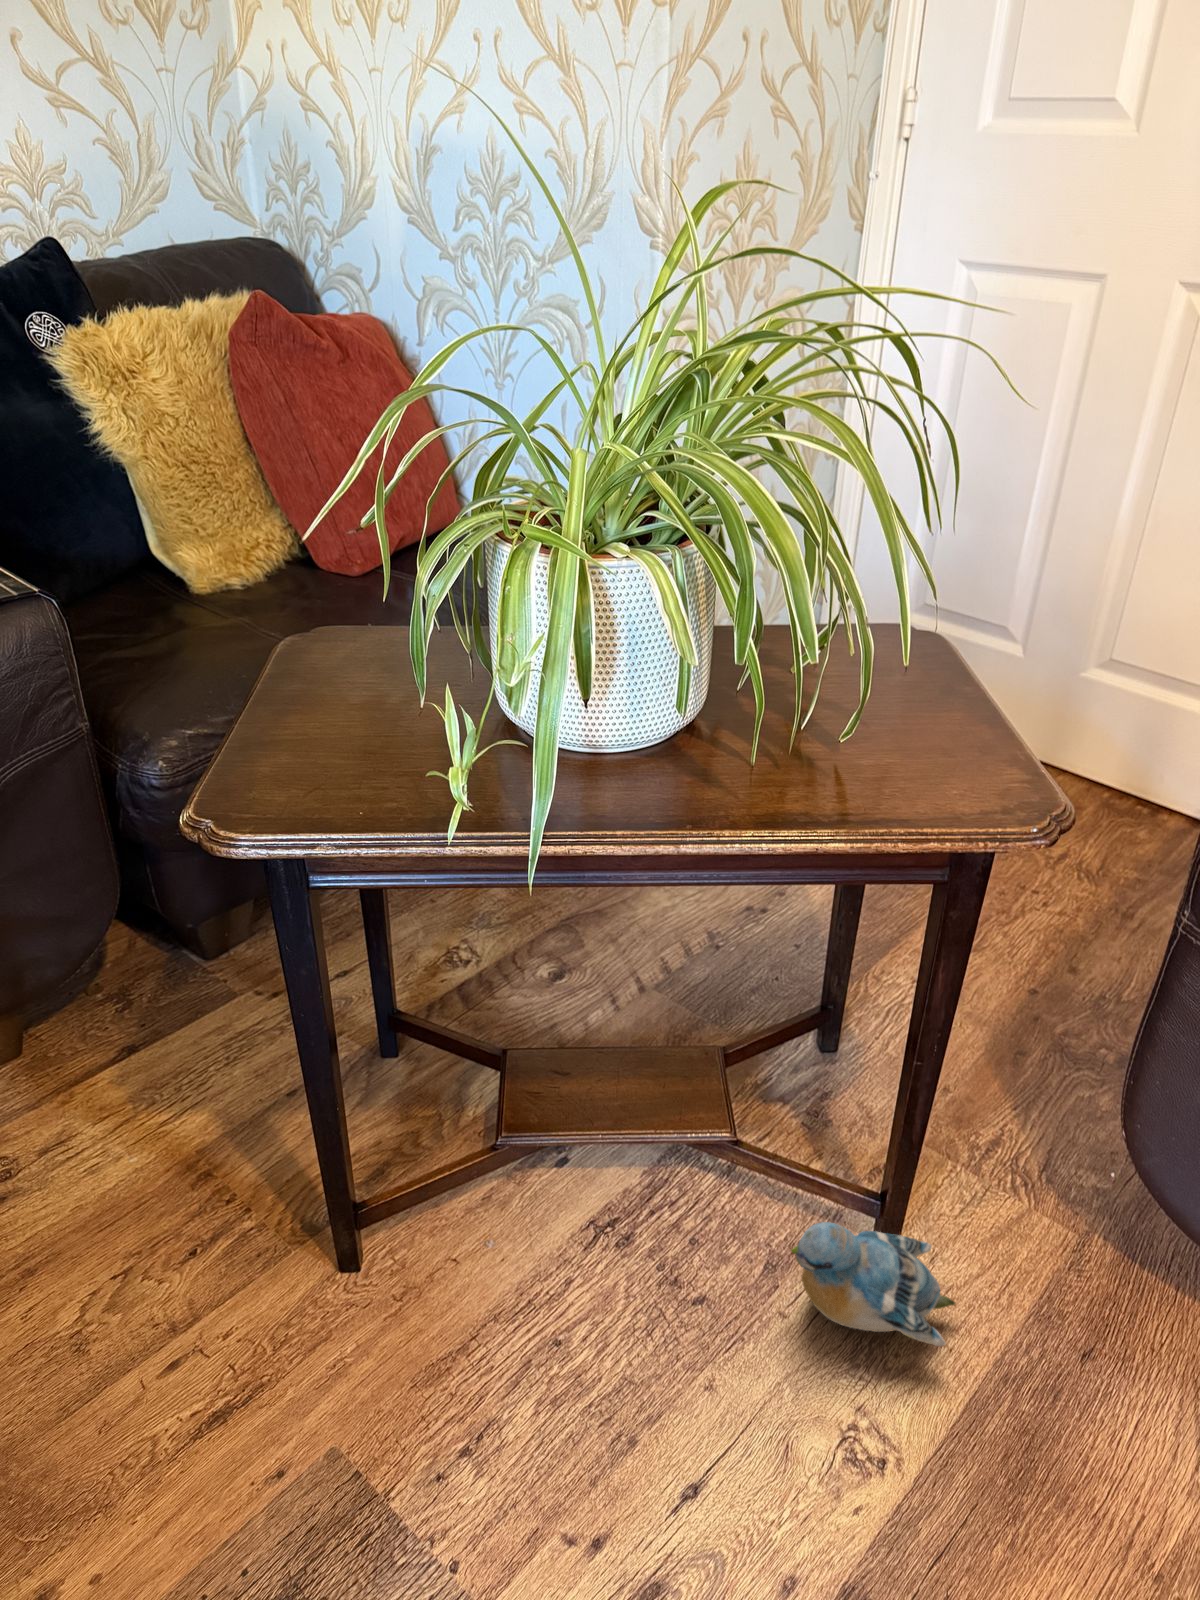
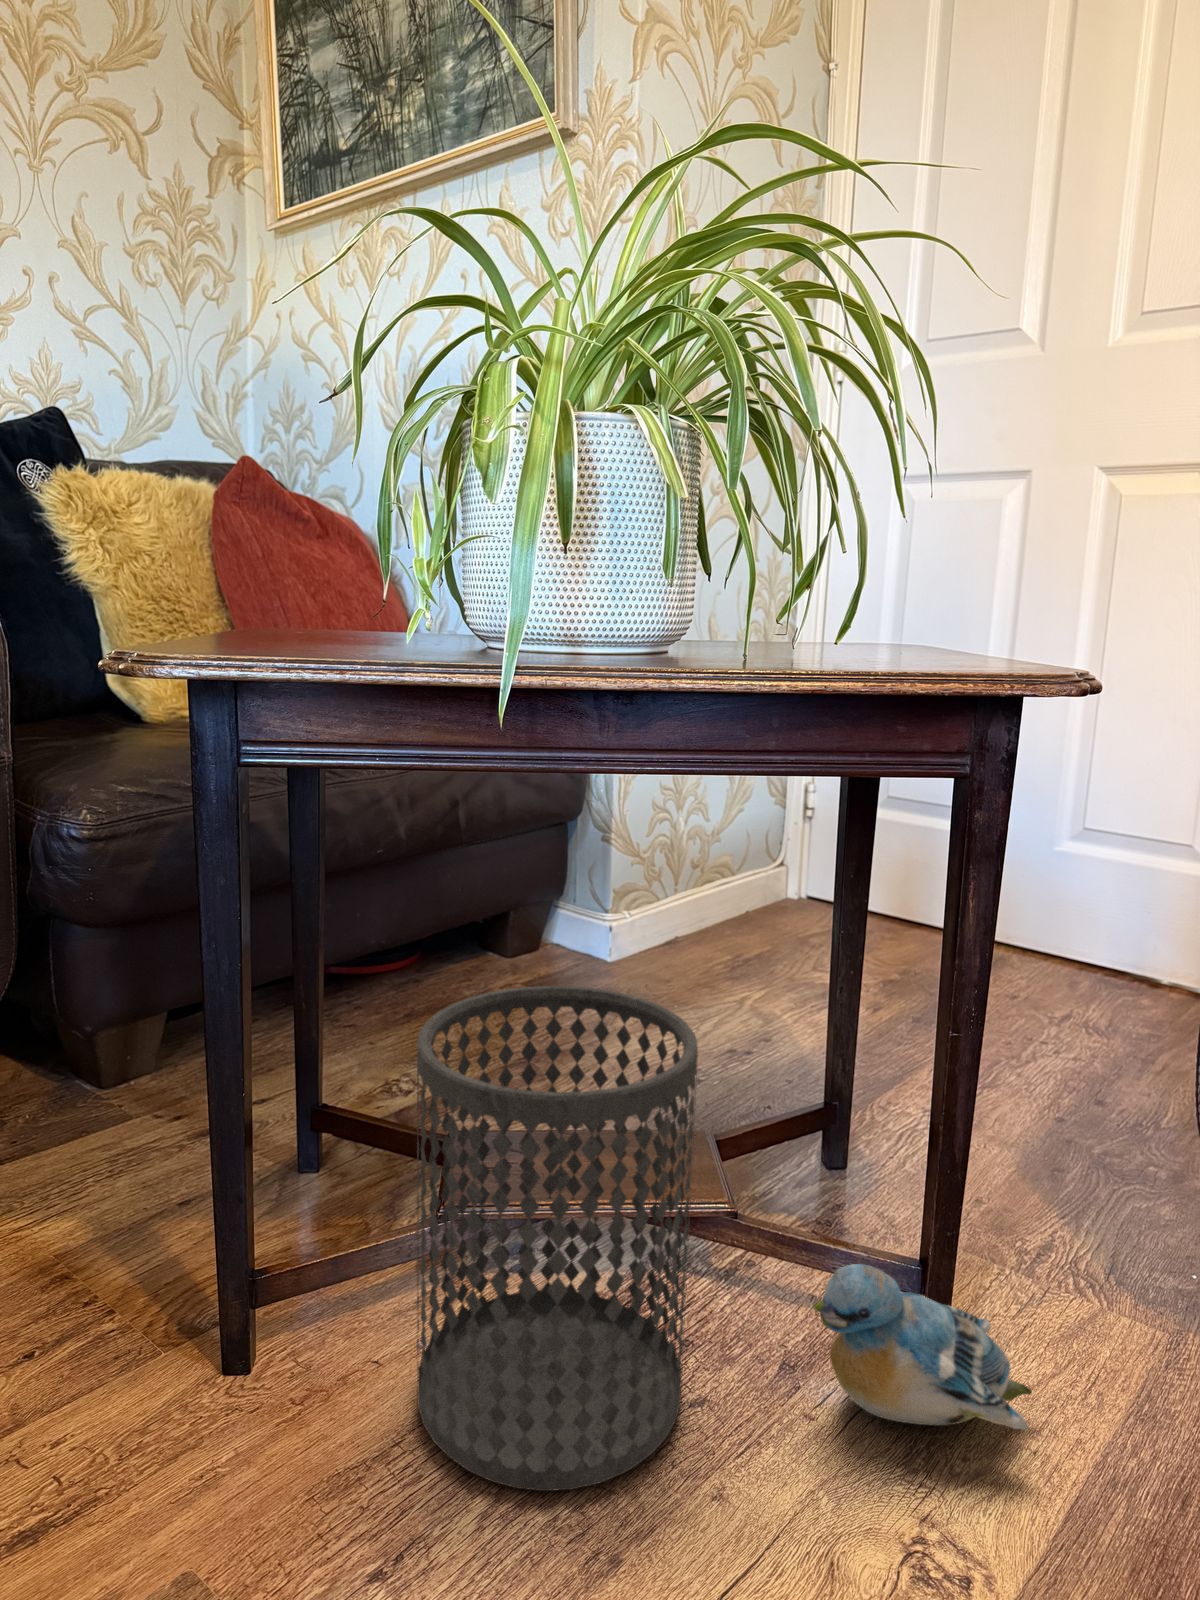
wastebasket: none [474,1007,703,1383] -> present [417,986,698,1491]

